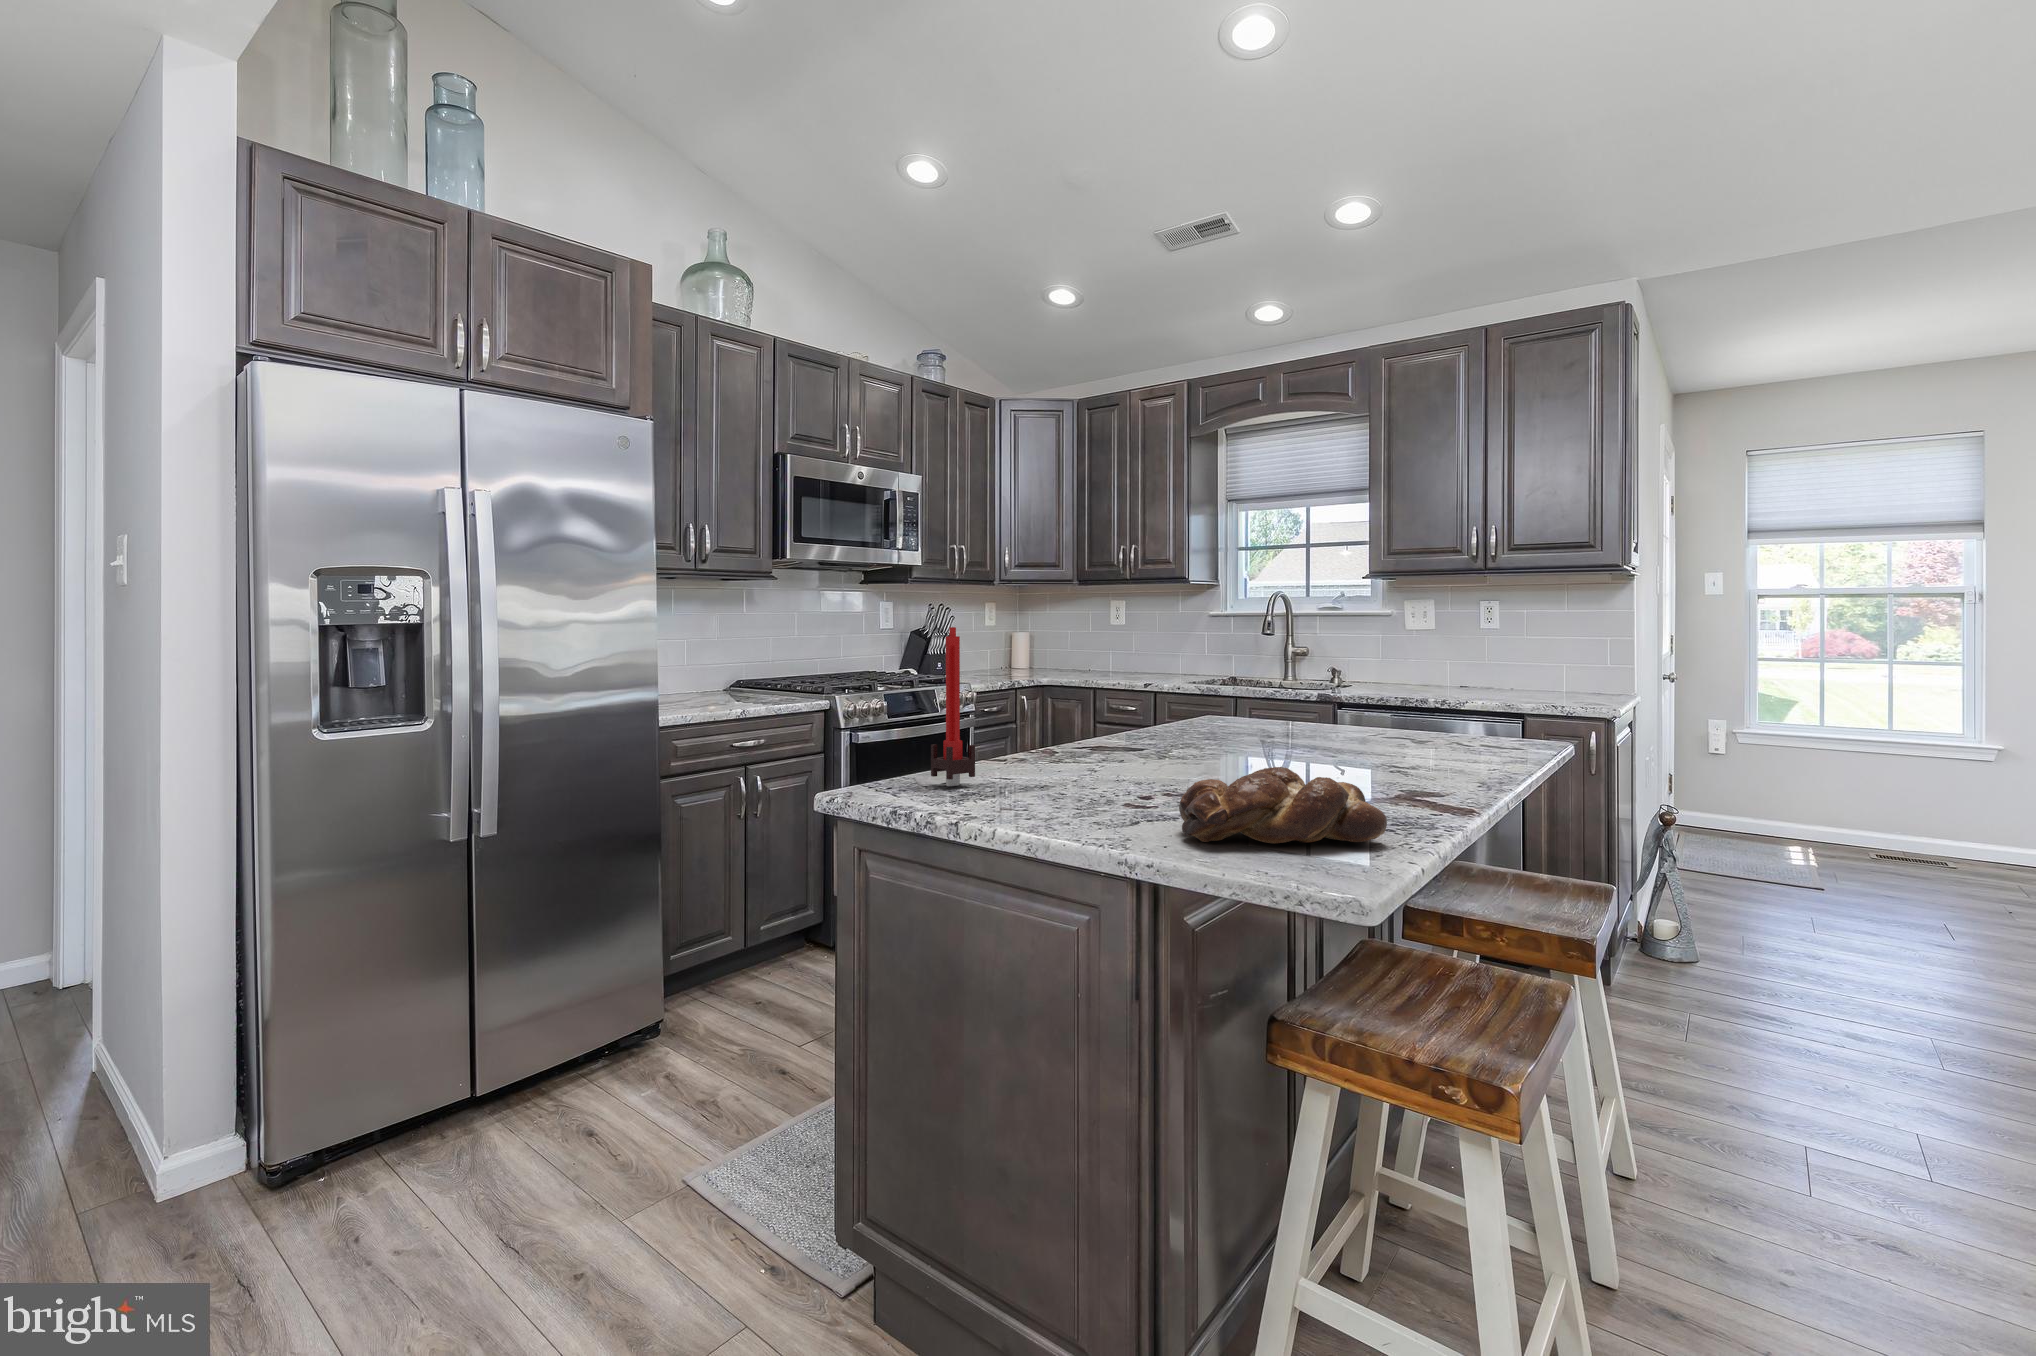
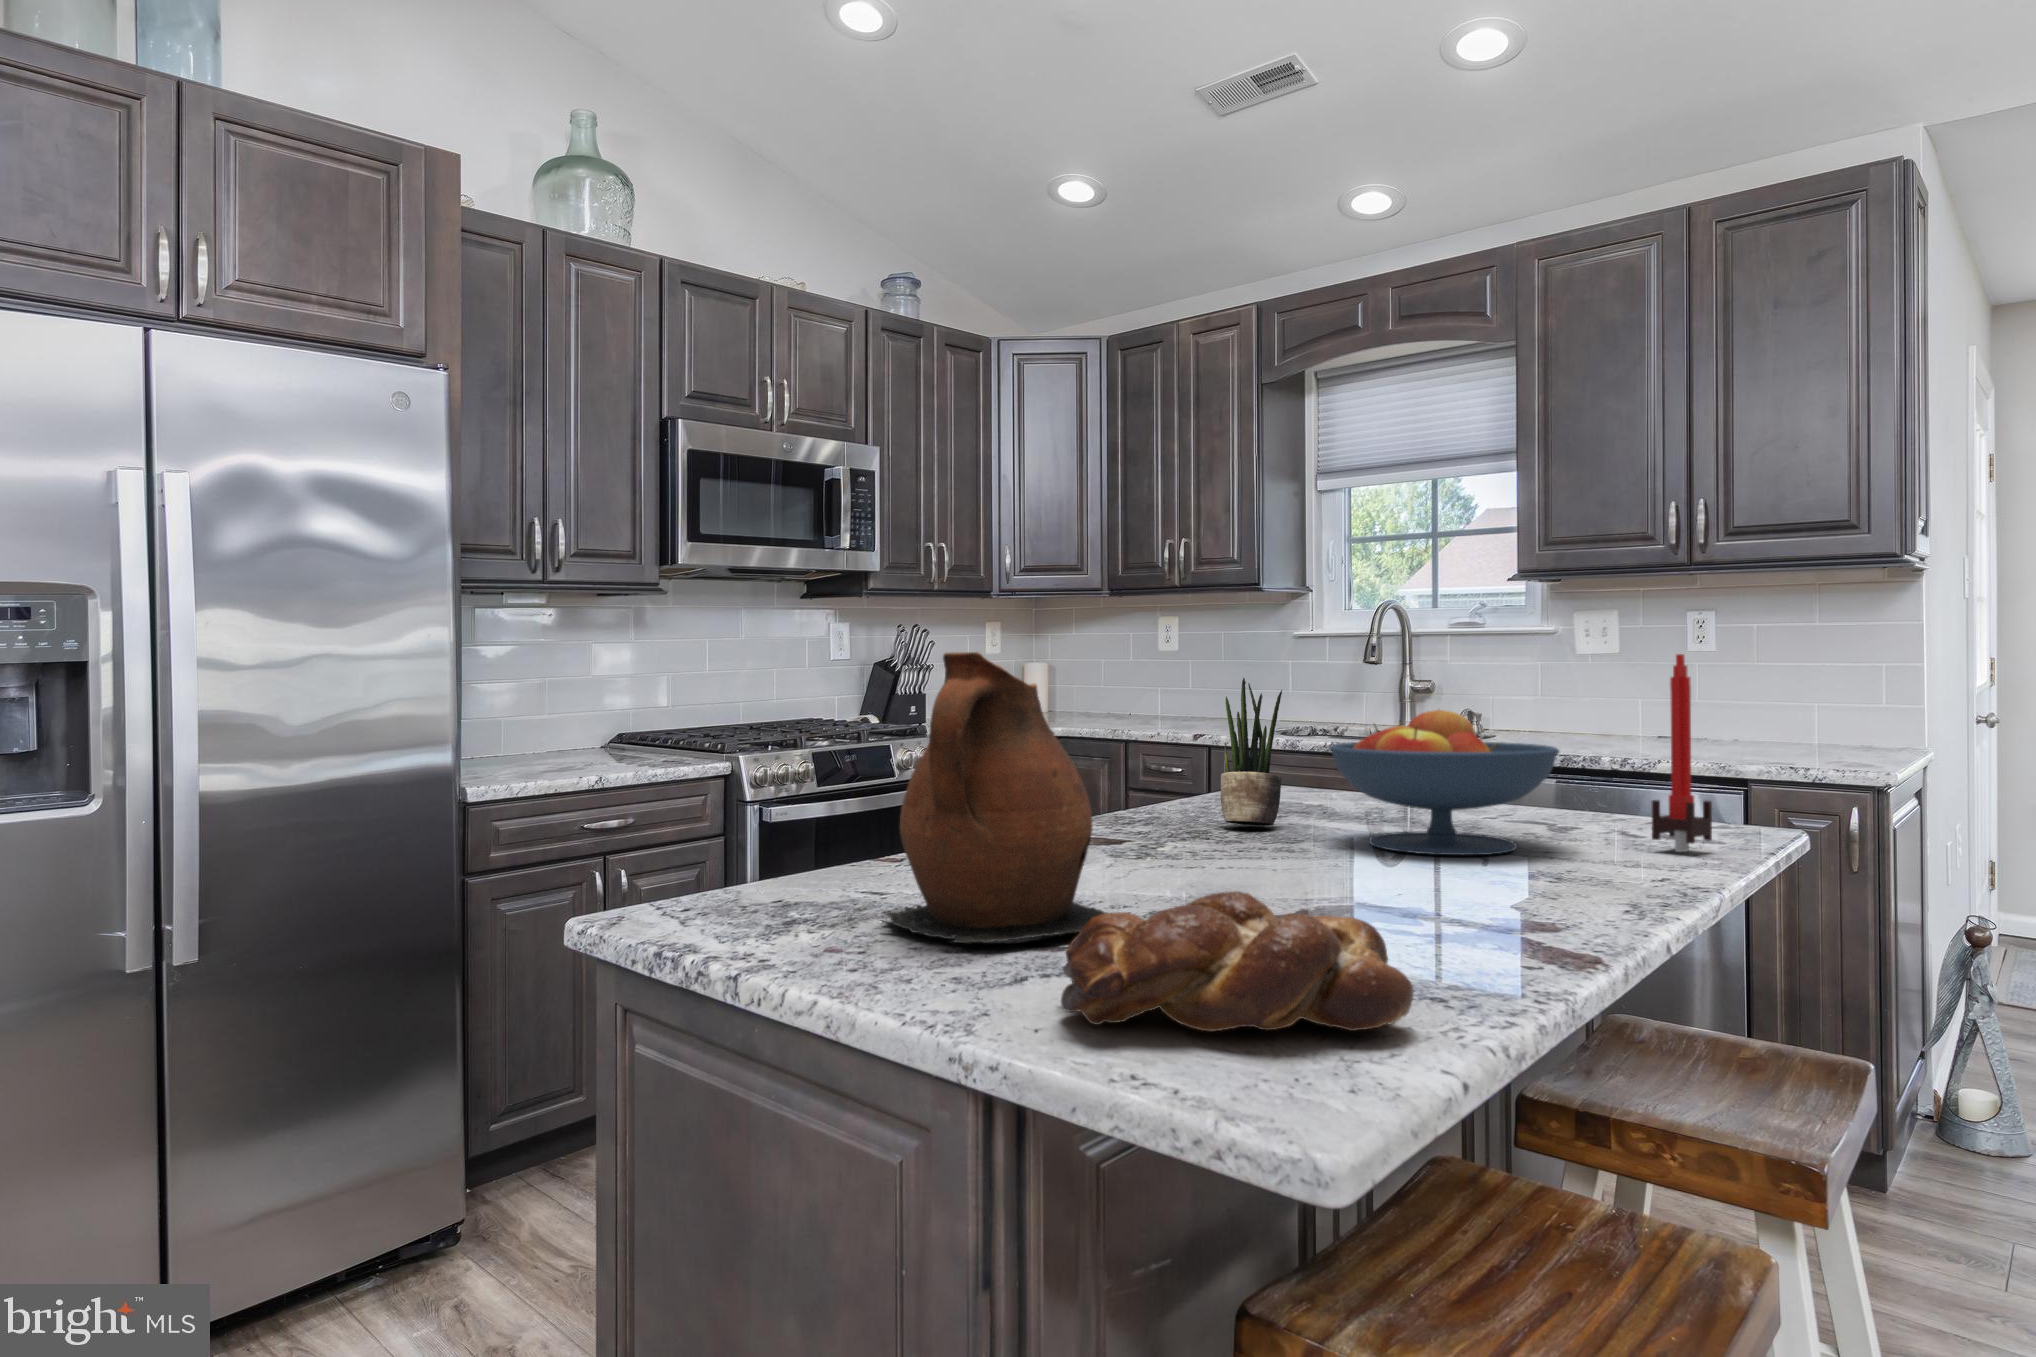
ceramic pitcher: none [1024,626,1185,804] -> present [879,652,1107,943]
candle: present [931,627,975,786] -> present [1652,654,1712,852]
potted plant: none [1197,643,1238,742] -> present [1221,678,1282,826]
fruit bowl: none [1275,665,1425,759] -> present [1329,710,1559,855]

